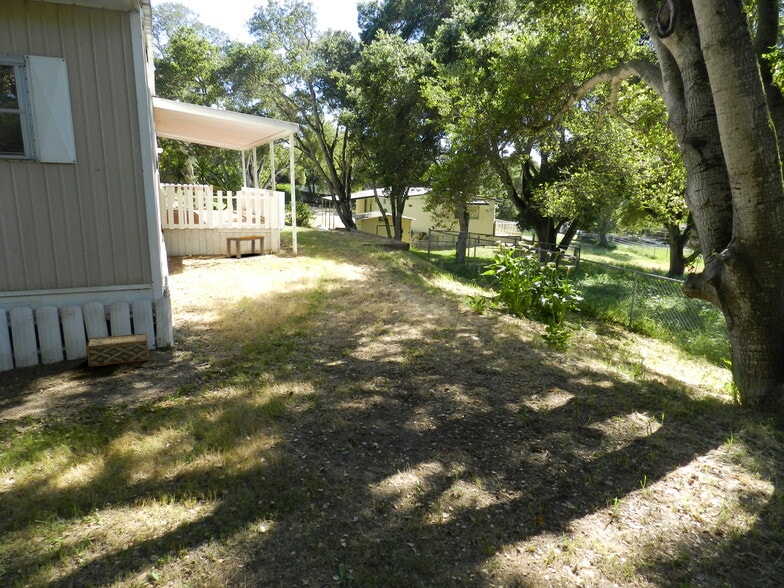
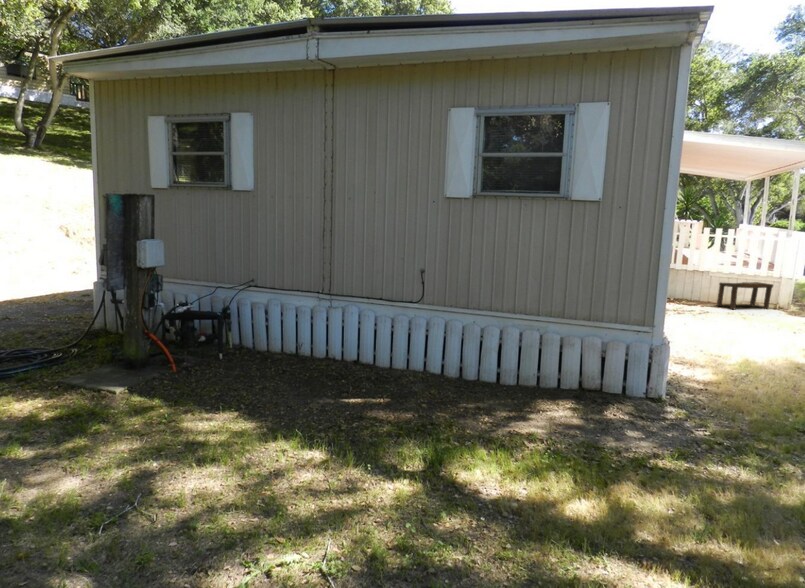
woven basket: present [87,333,149,366] -> none [580,372,640,408]

